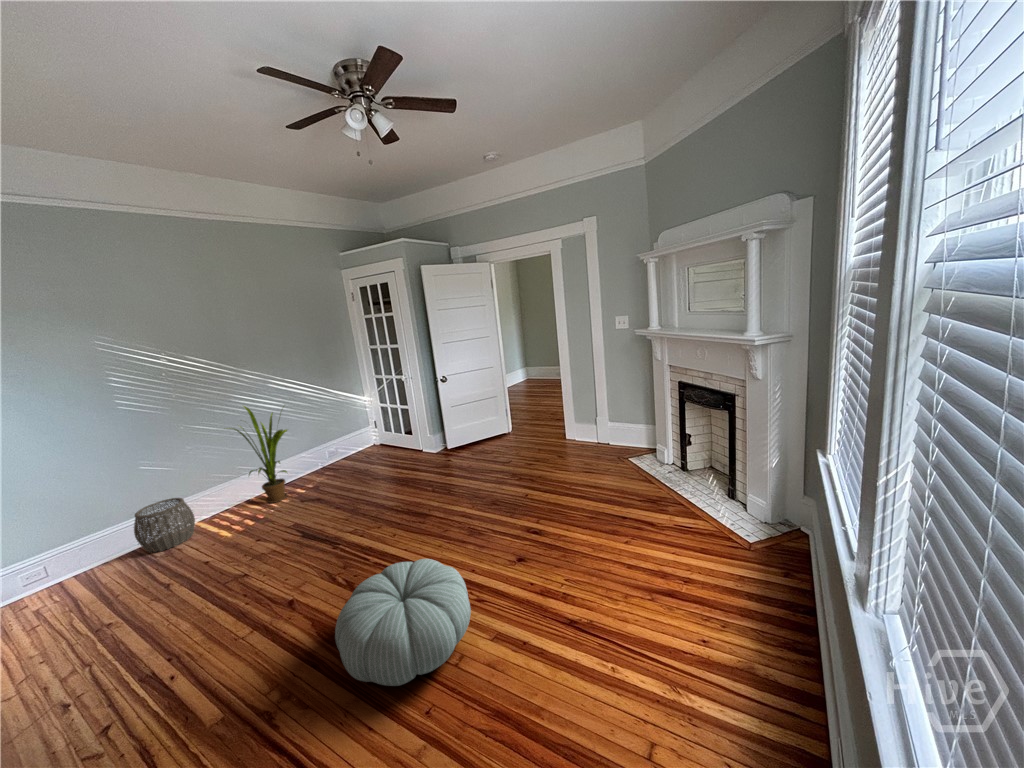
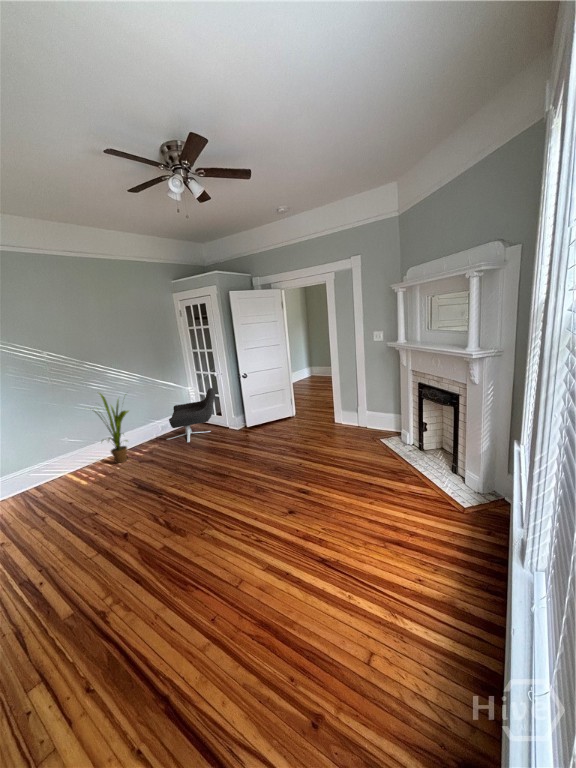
lounge chair: none [339,396,405,471] -> present [167,388,215,442]
woven basket: present [134,498,195,552] -> none [21,457,63,495]
pouf: present [335,559,471,686] -> none [152,509,249,599]

